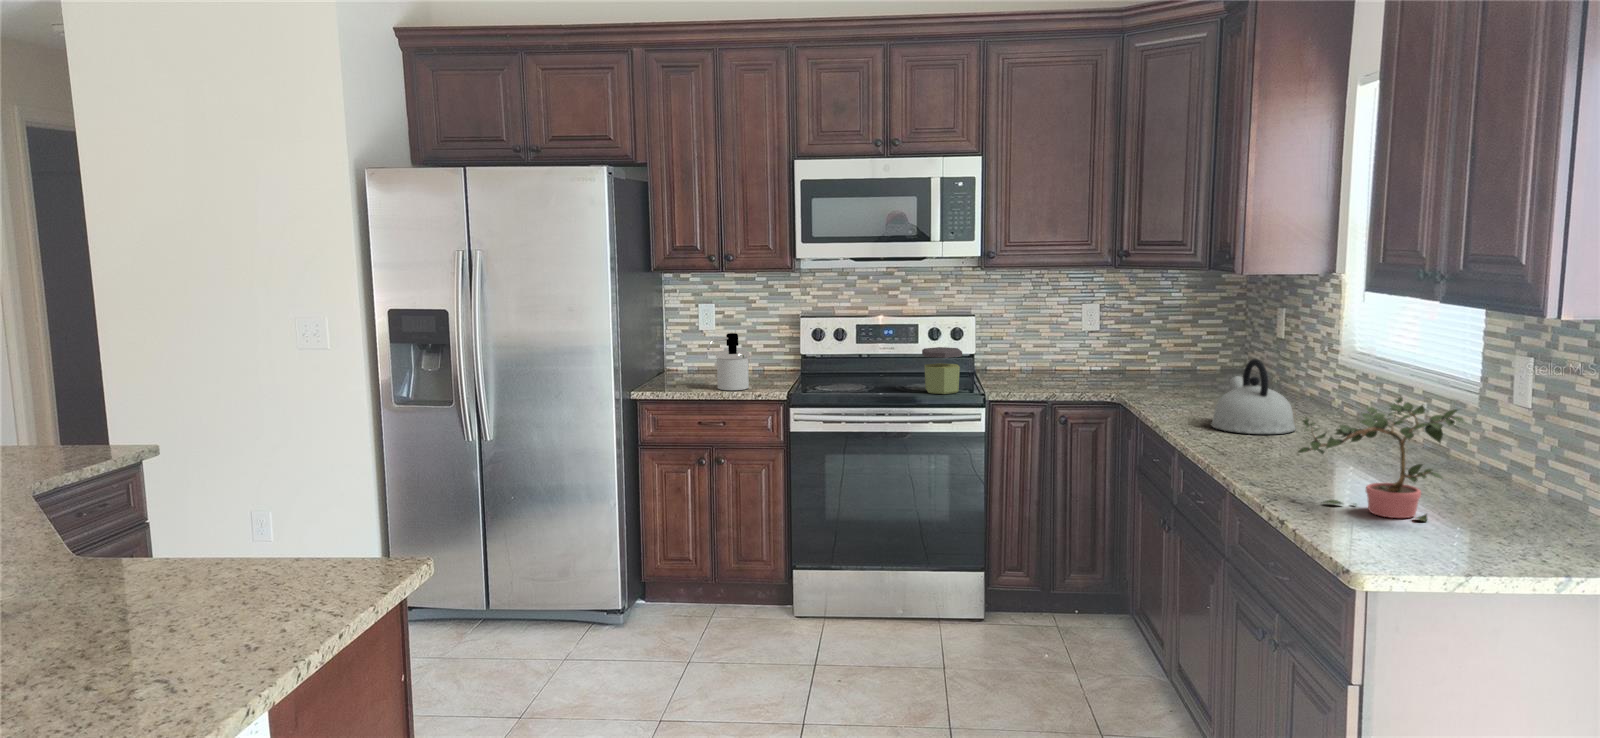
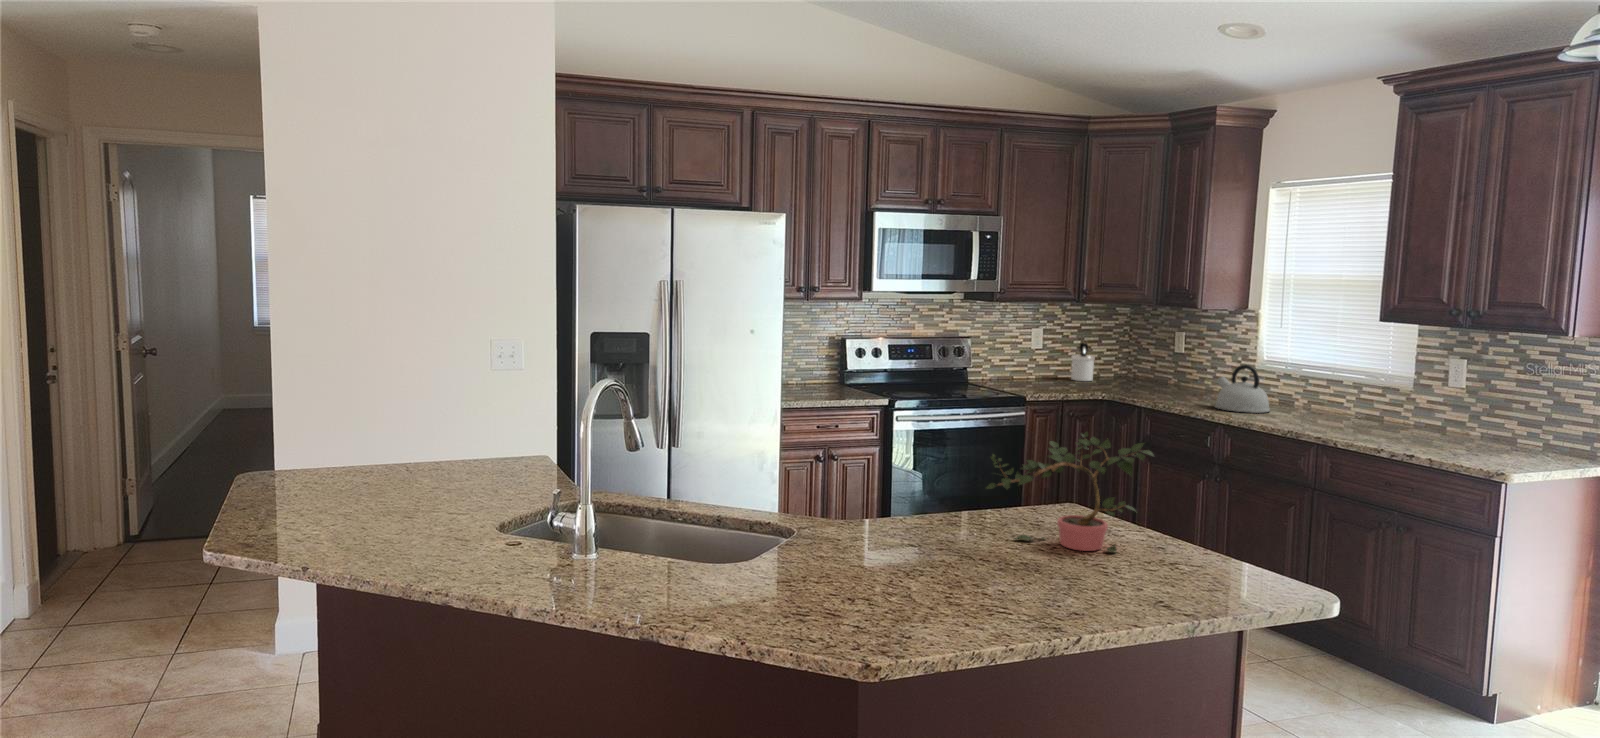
soap dispenser: present [707,333,750,390] -> present [1071,343,1095,381]
jar: present [922,347,962,394] -> none [975,361,1007,395]
potted plant: present [1298,397,1465,521] -> present [986,432,1154,552]

